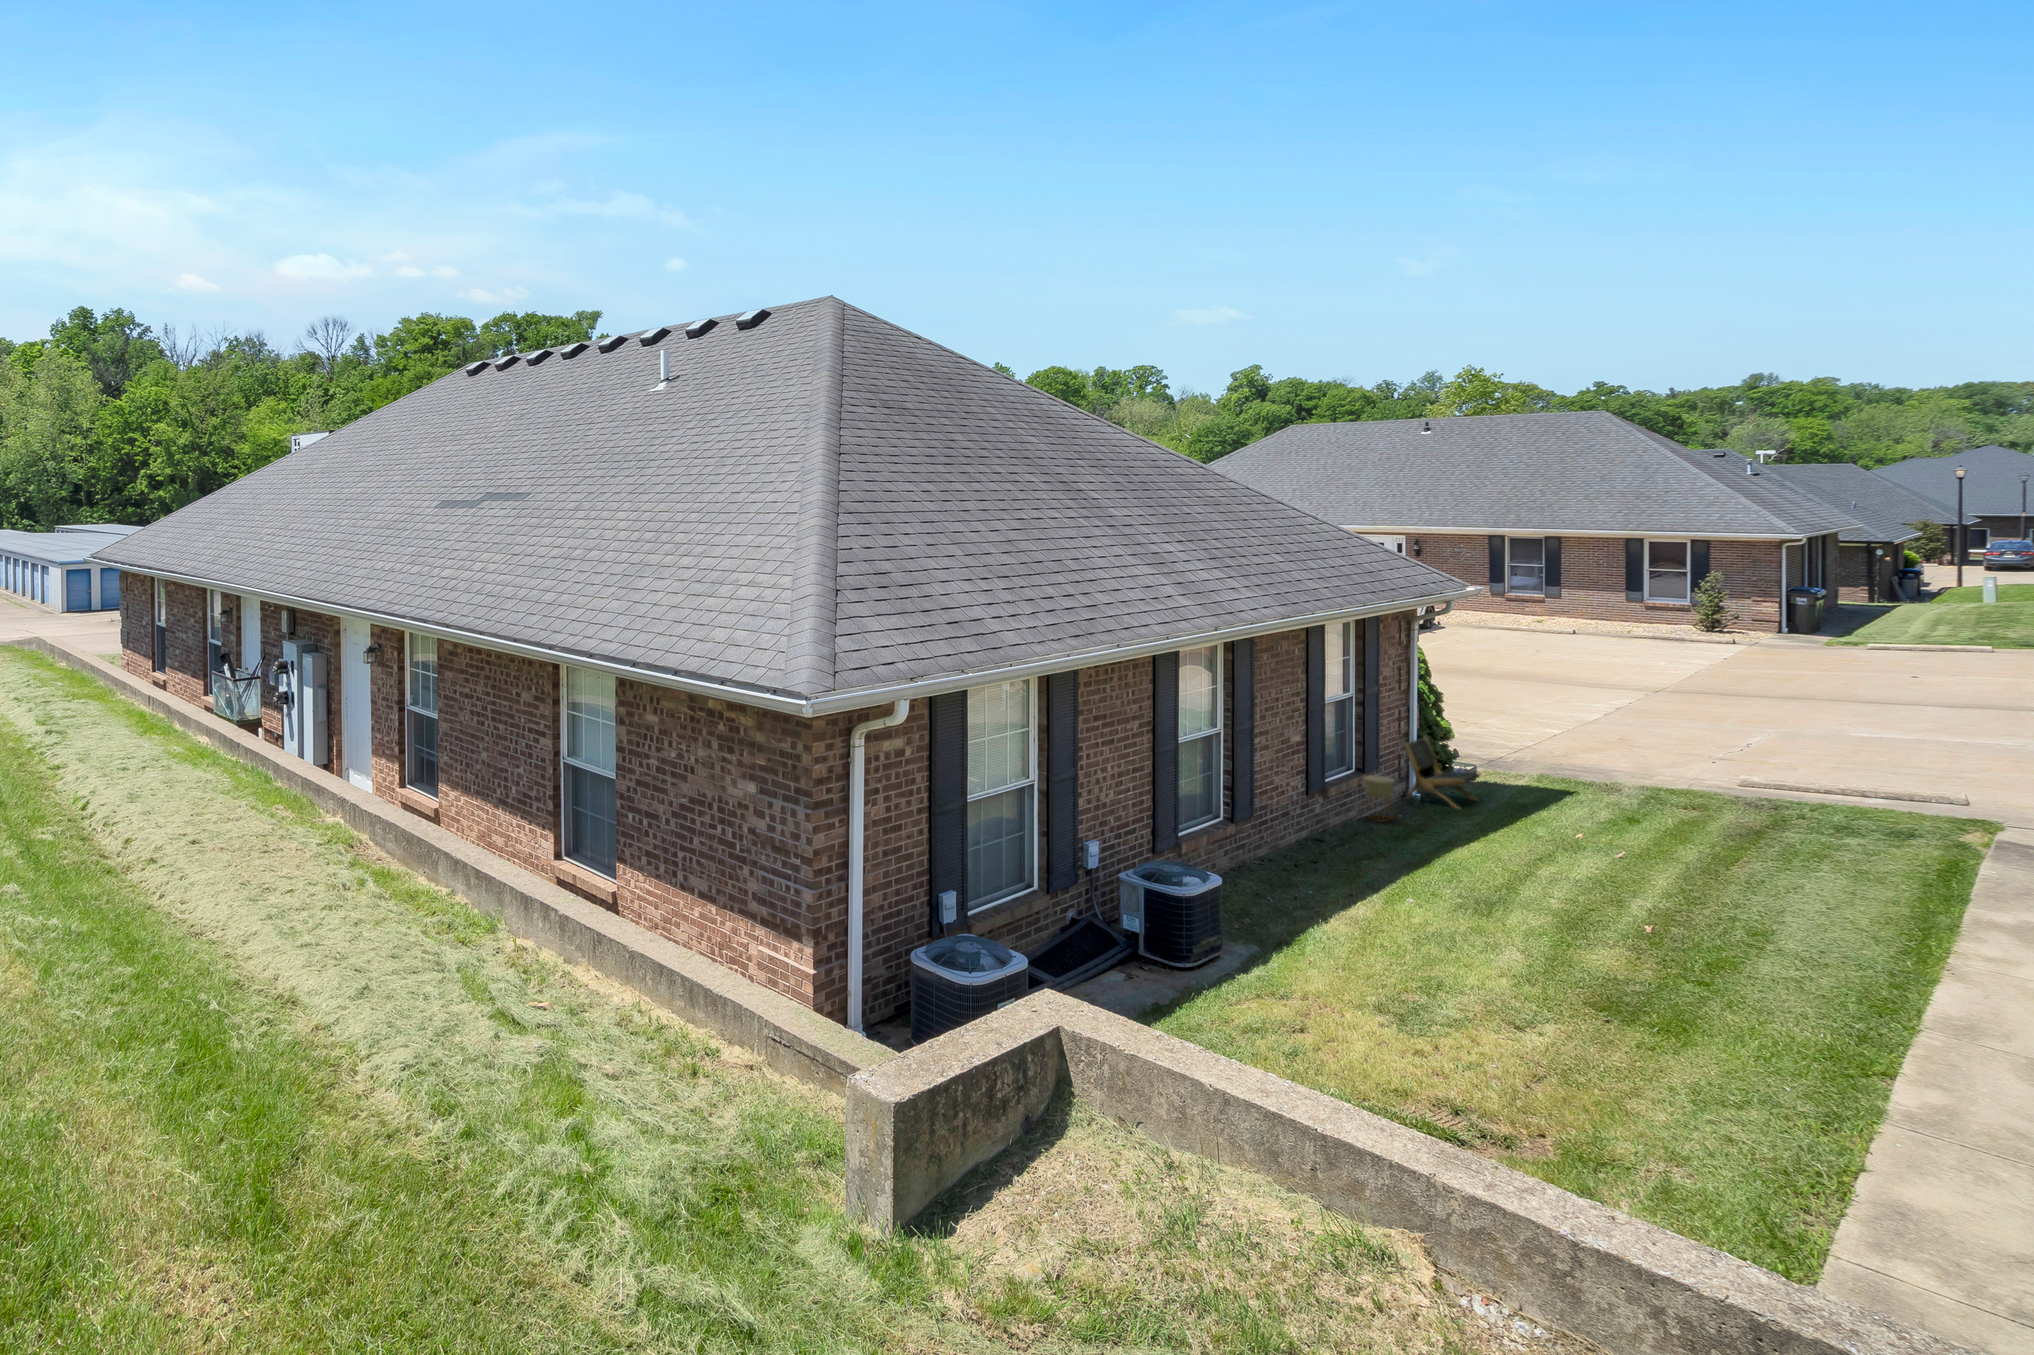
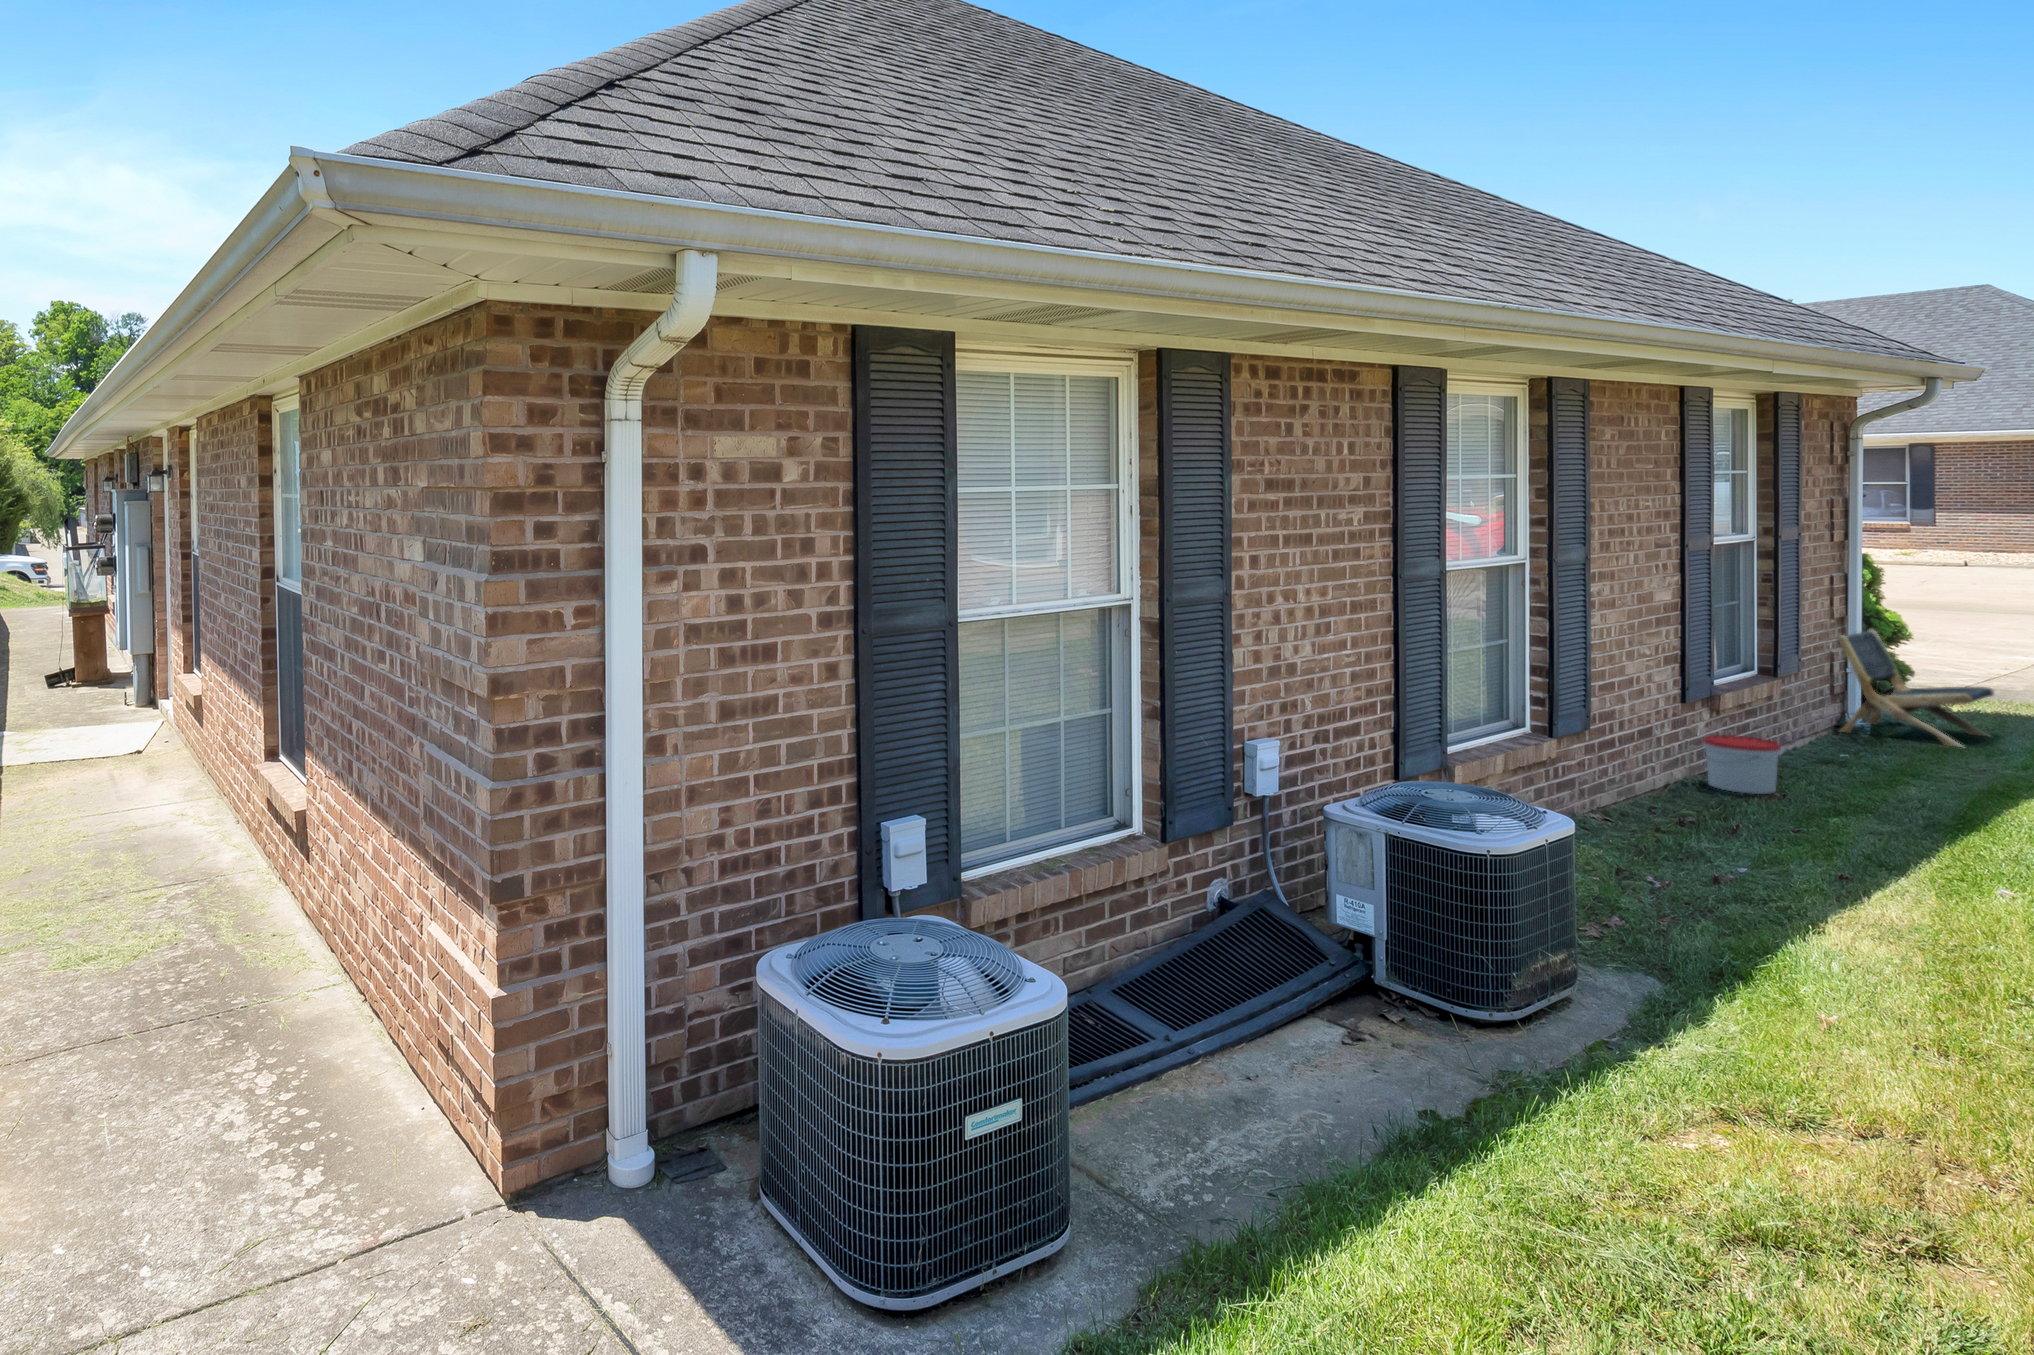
planter: present [1364,775,1395,821] -> none [1776,683,1843,763]
bucket: none [1317,811,1354,844] -> present [1703,735,1781,794]

